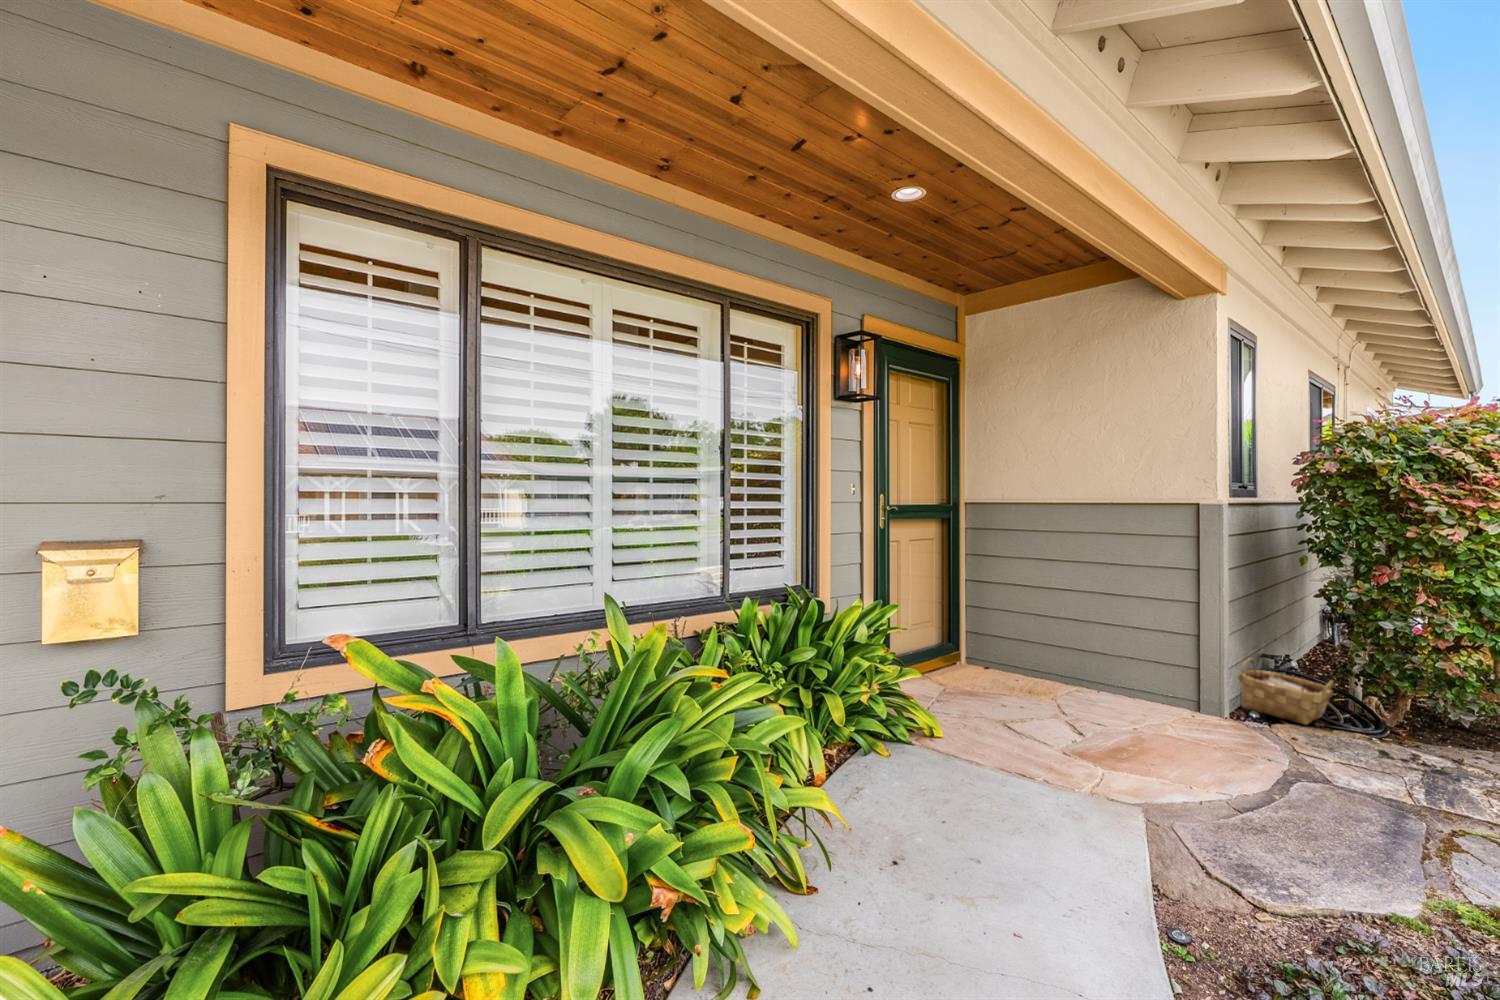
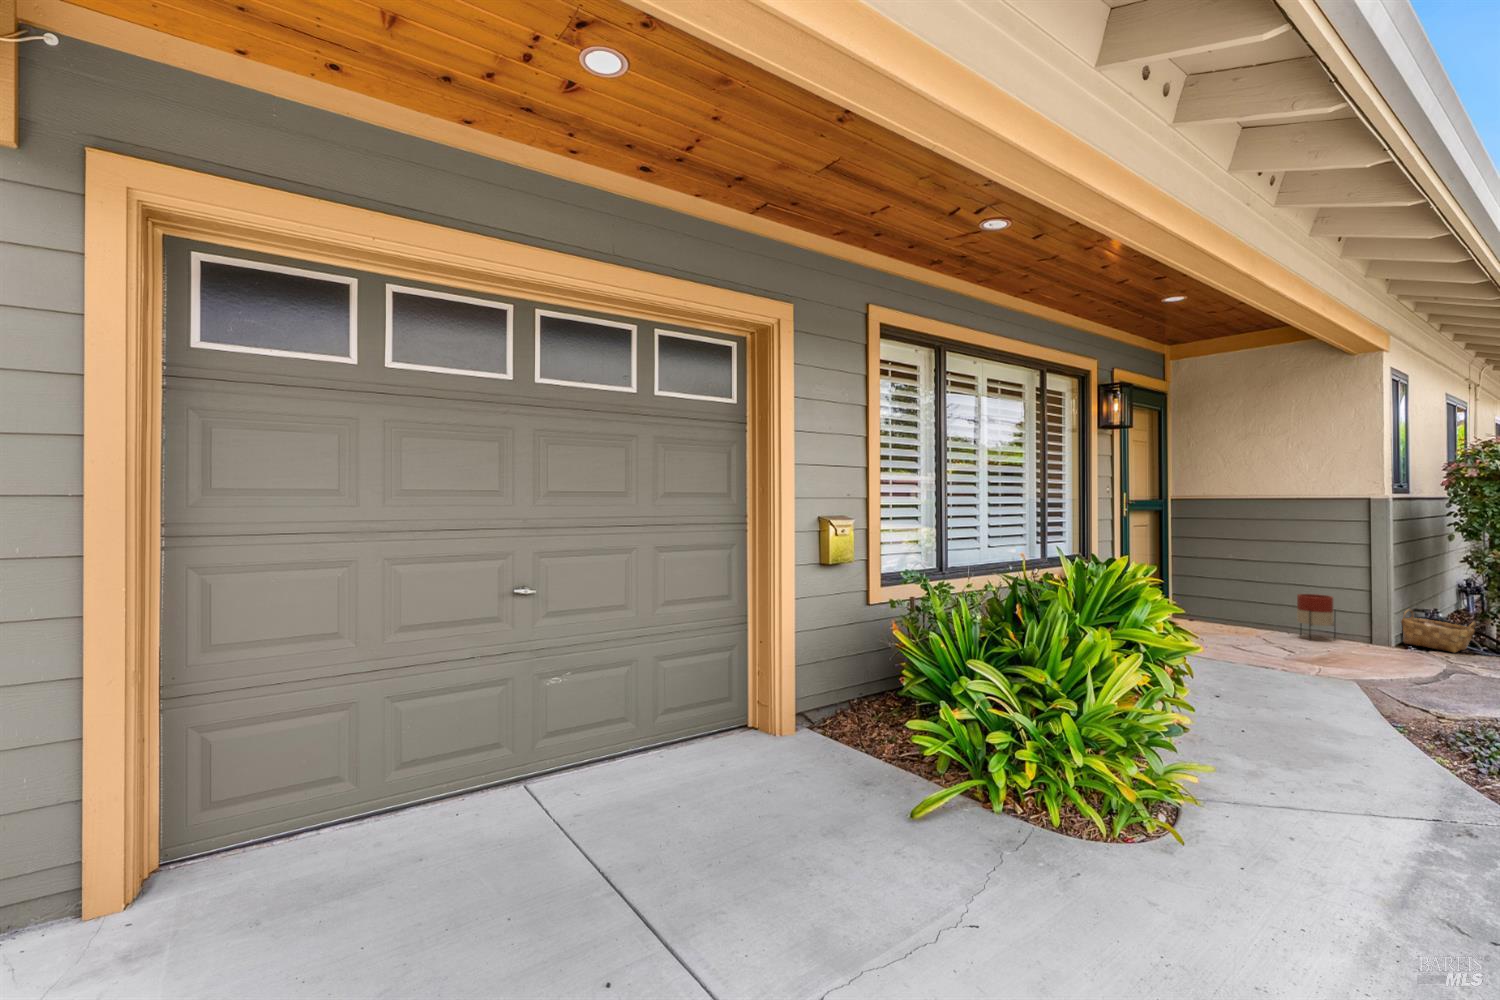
planter: none [1107,635,1155,703] -> present [1297,594,1336,639]

